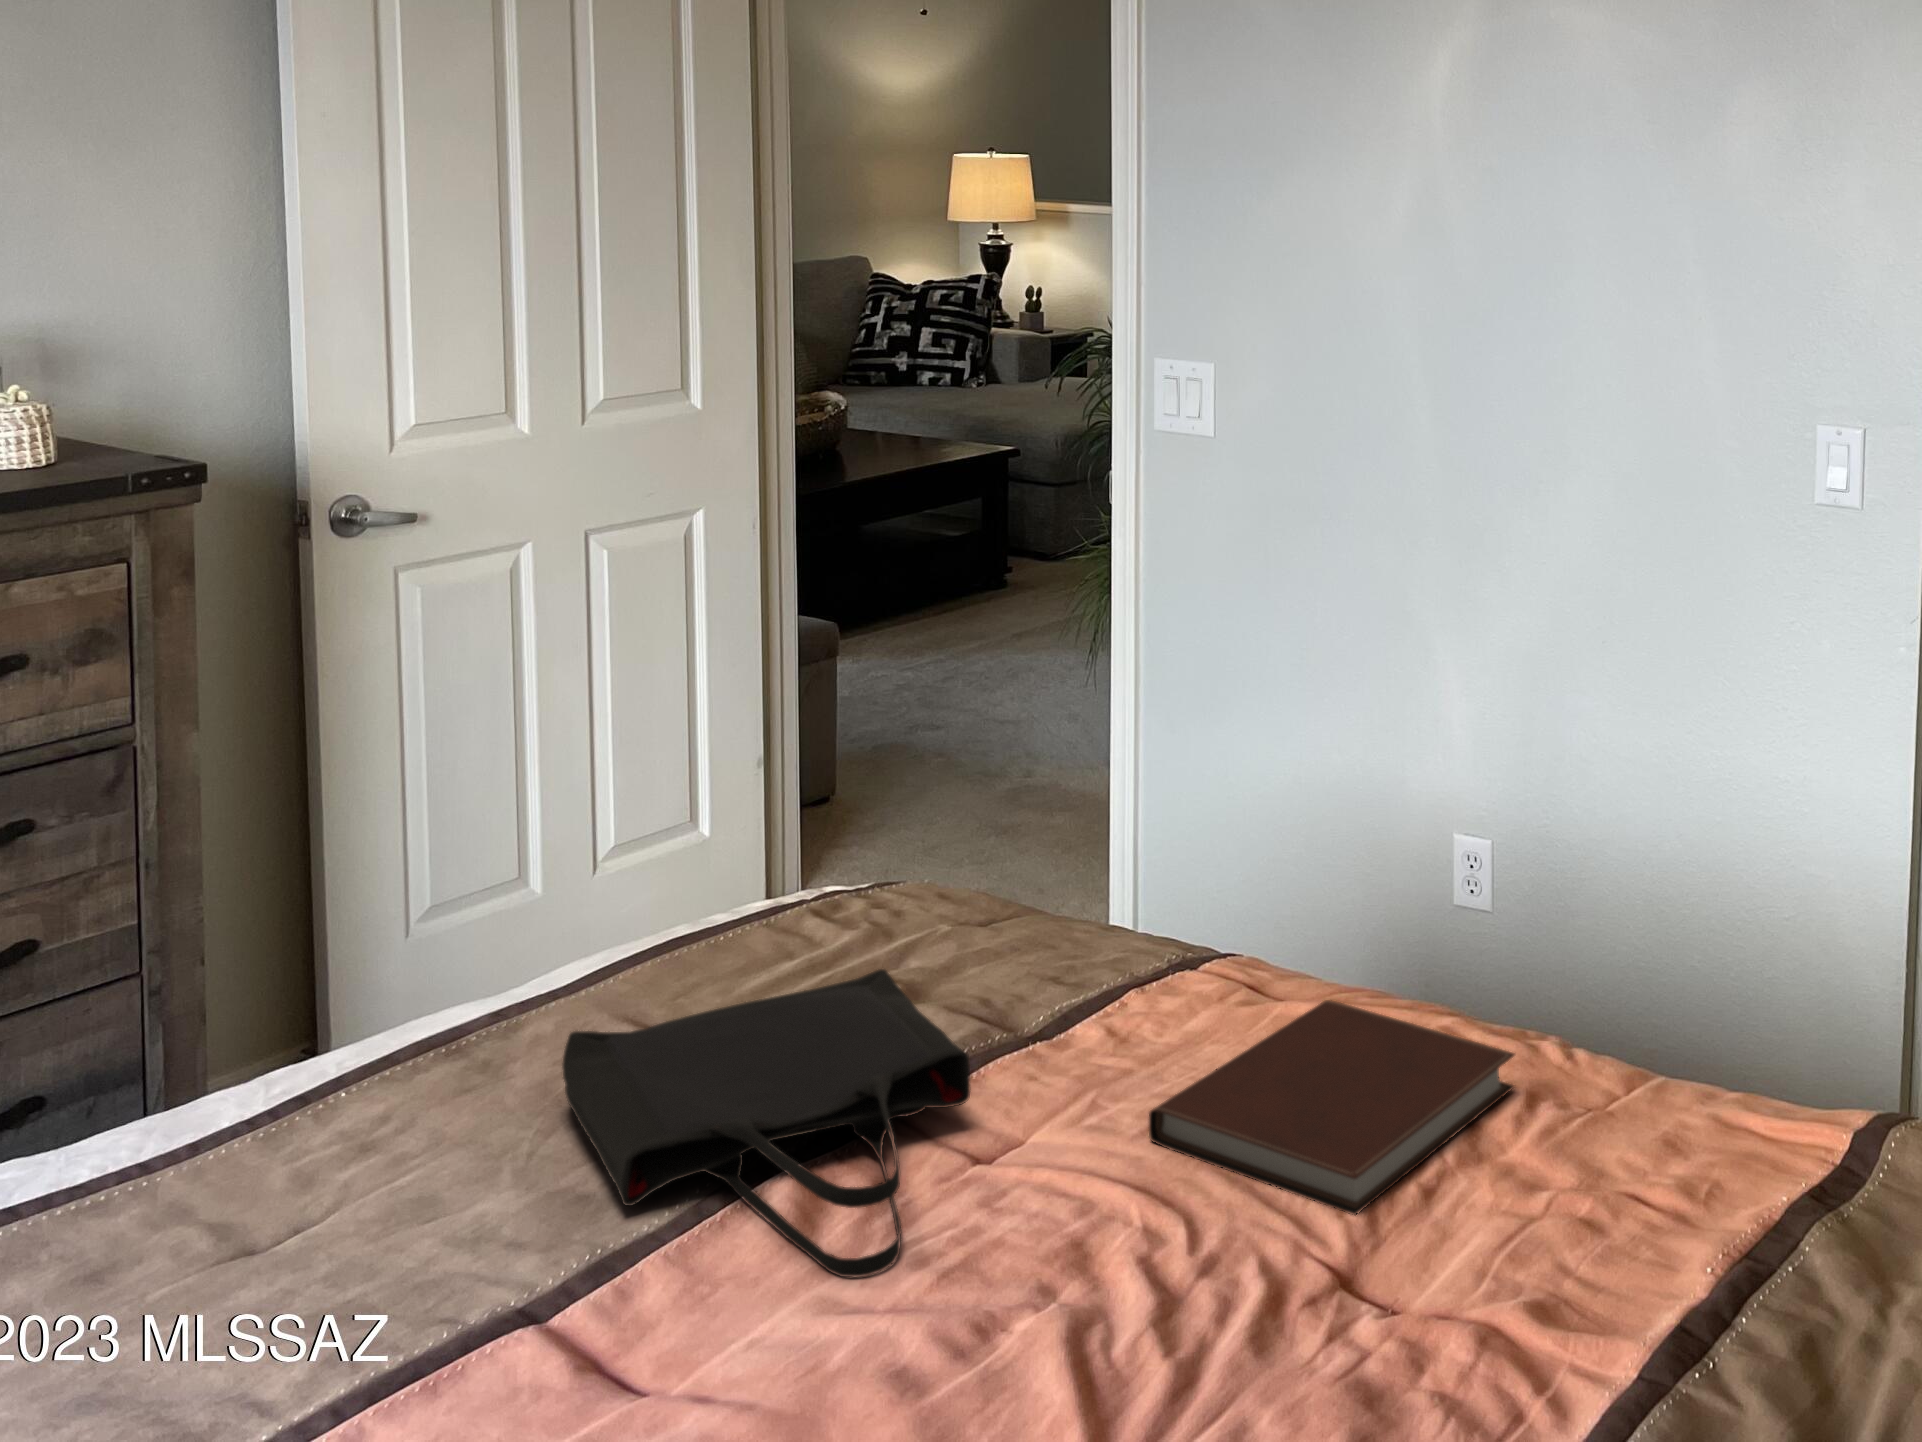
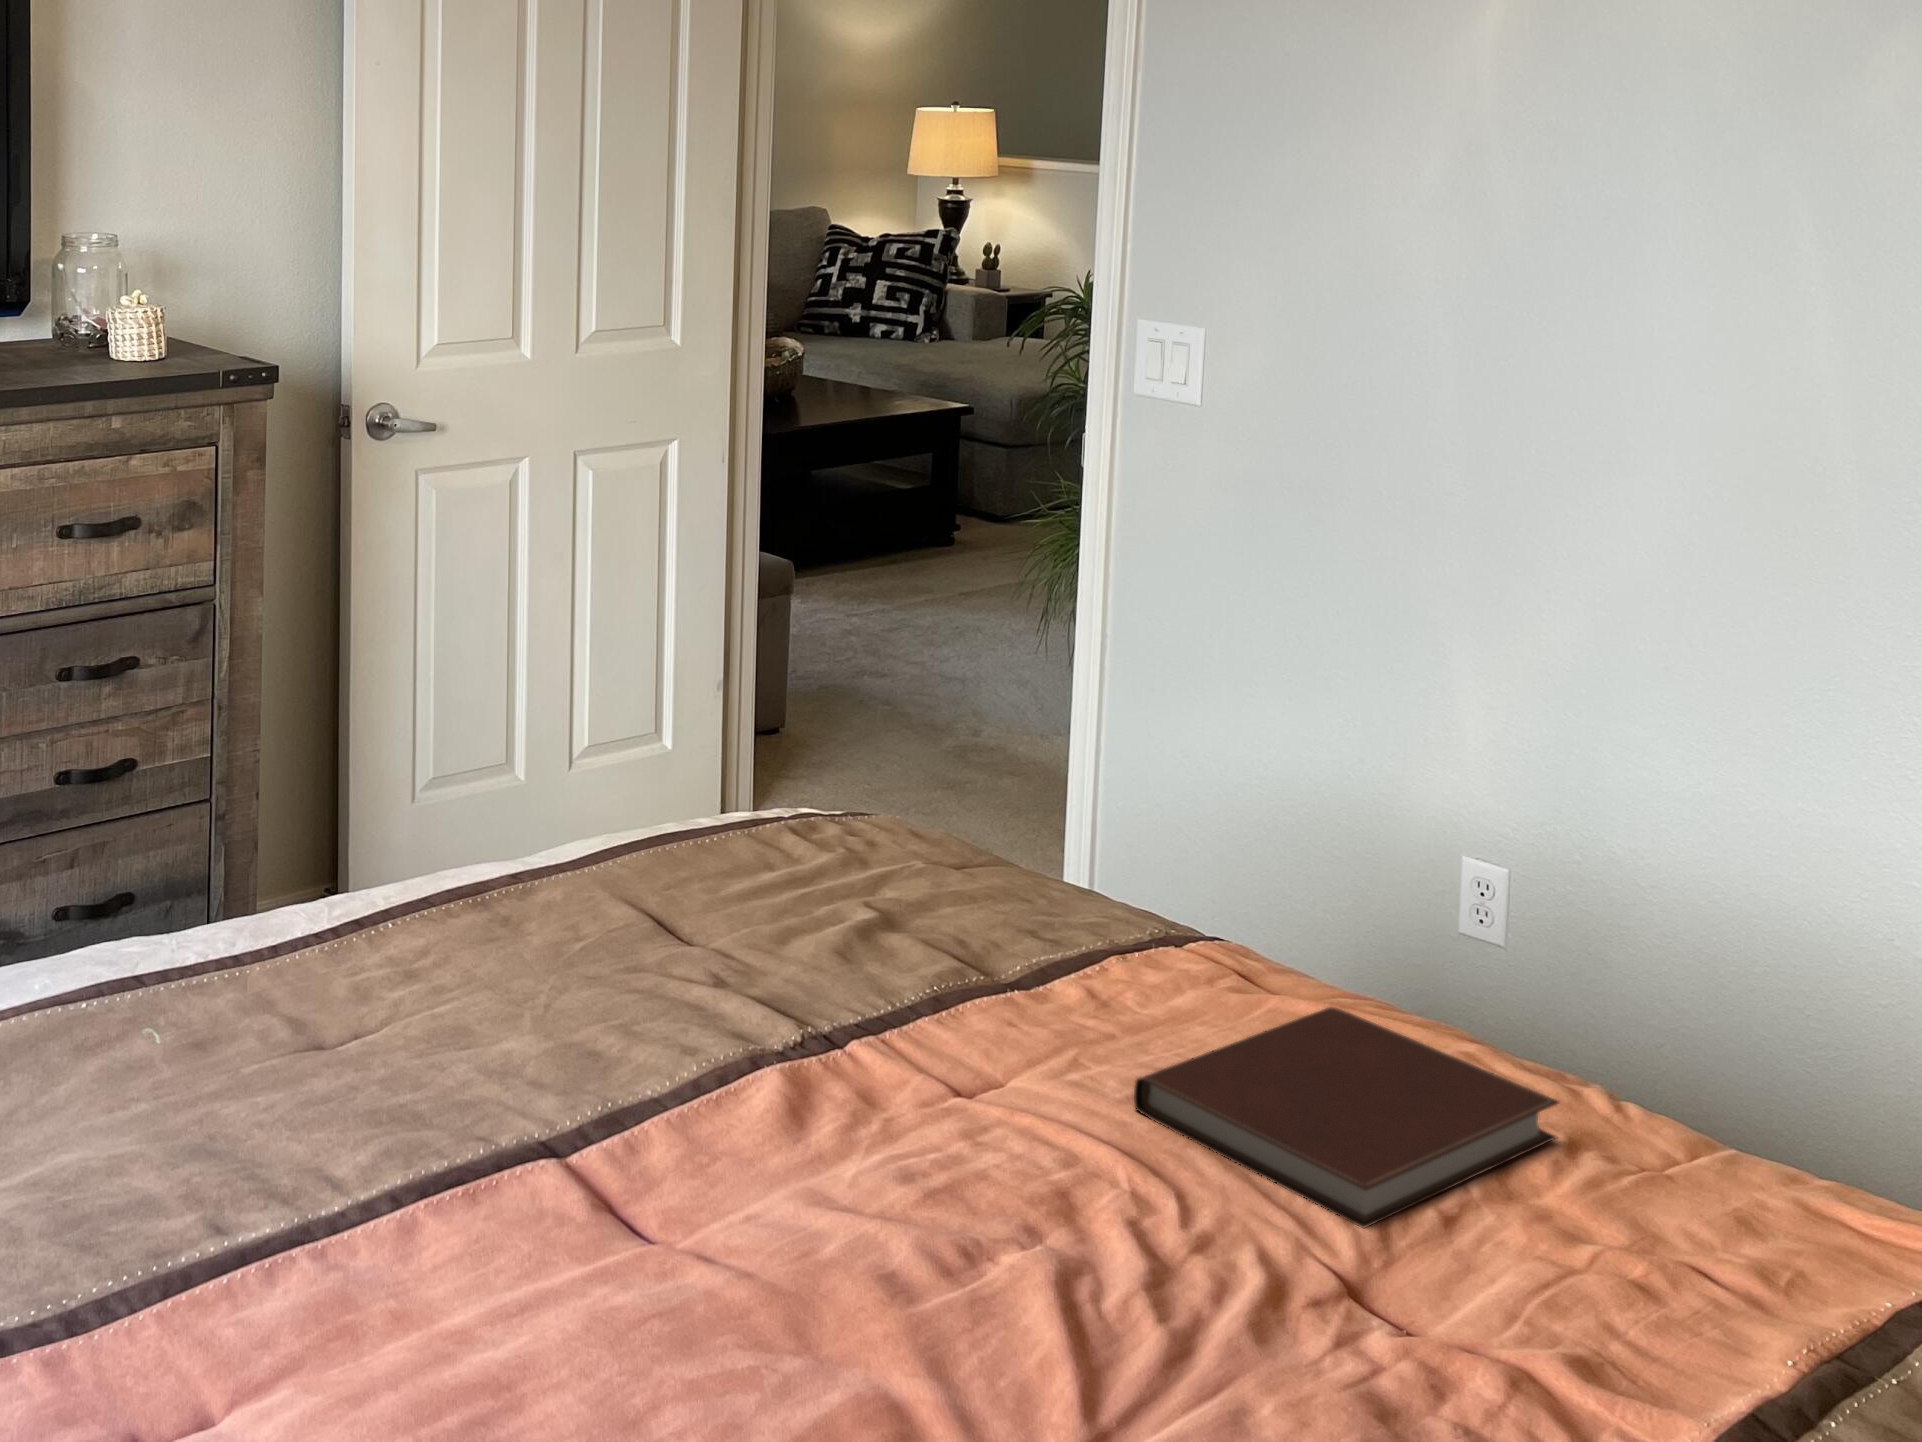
tote bag: present [562,969,971,1277] -> none [576,895,952,1173]

